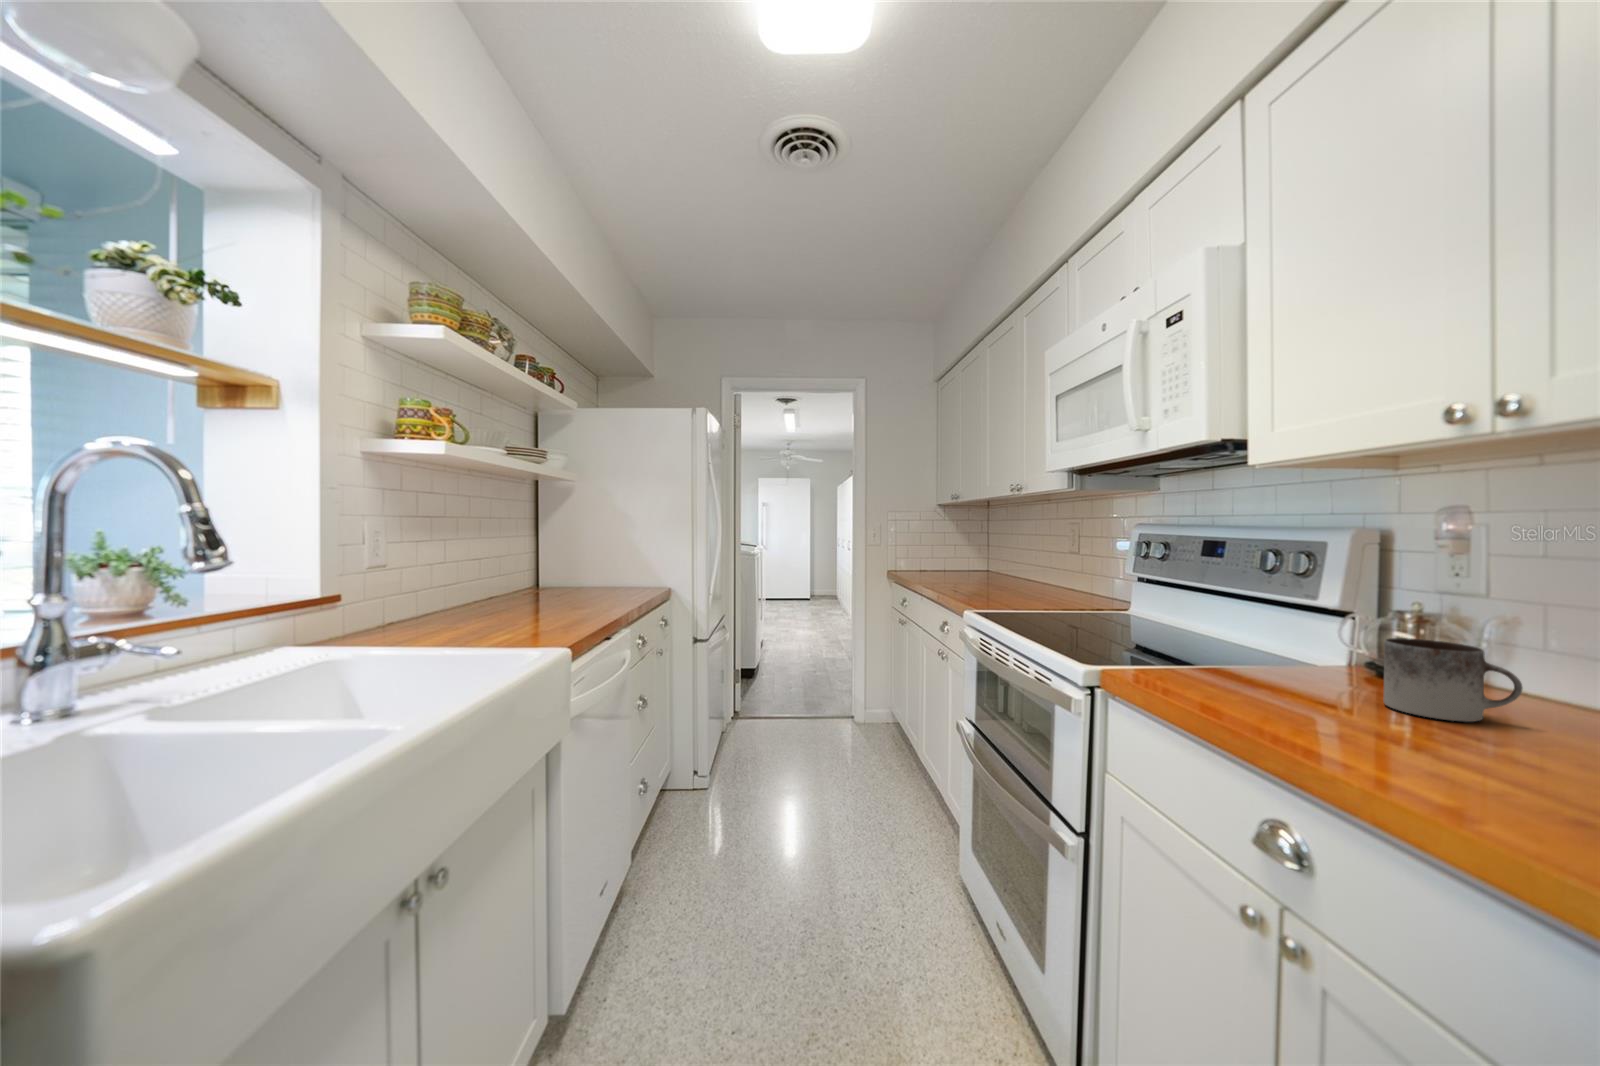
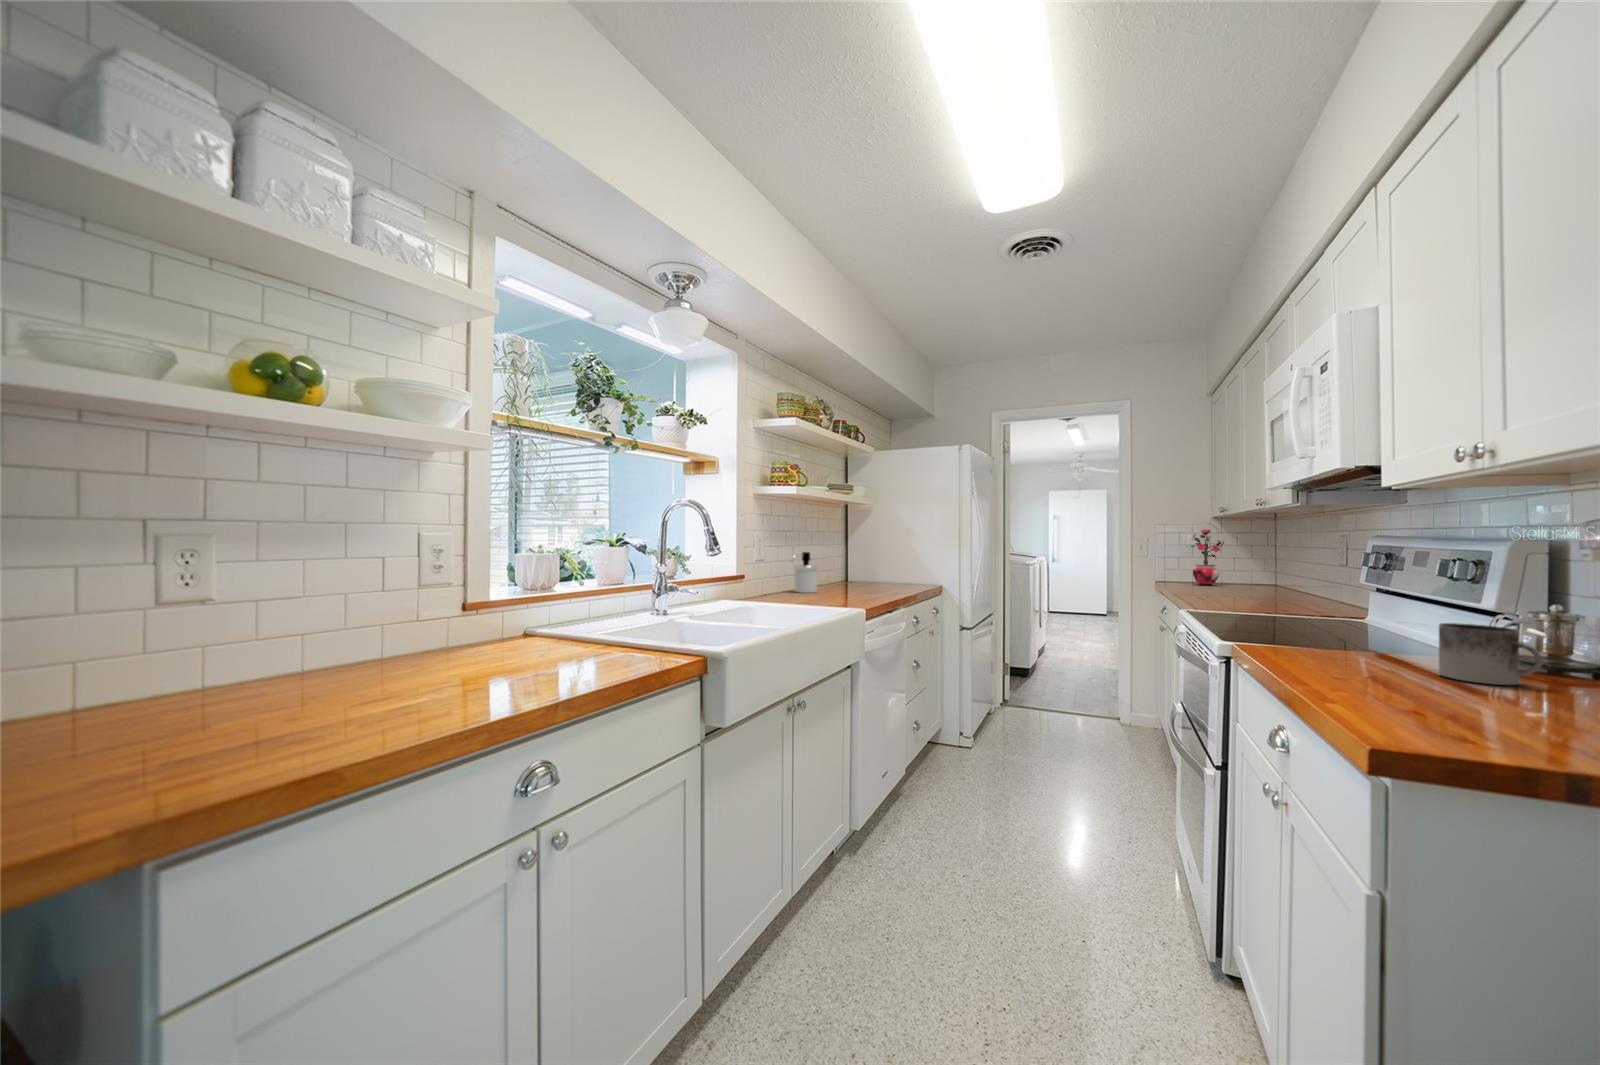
potted plant: none [912,516,944,573] -> present [1191,530,1224,586]
soap dispenser: none [438,551,490,617] -> present [792,552,818,593]

